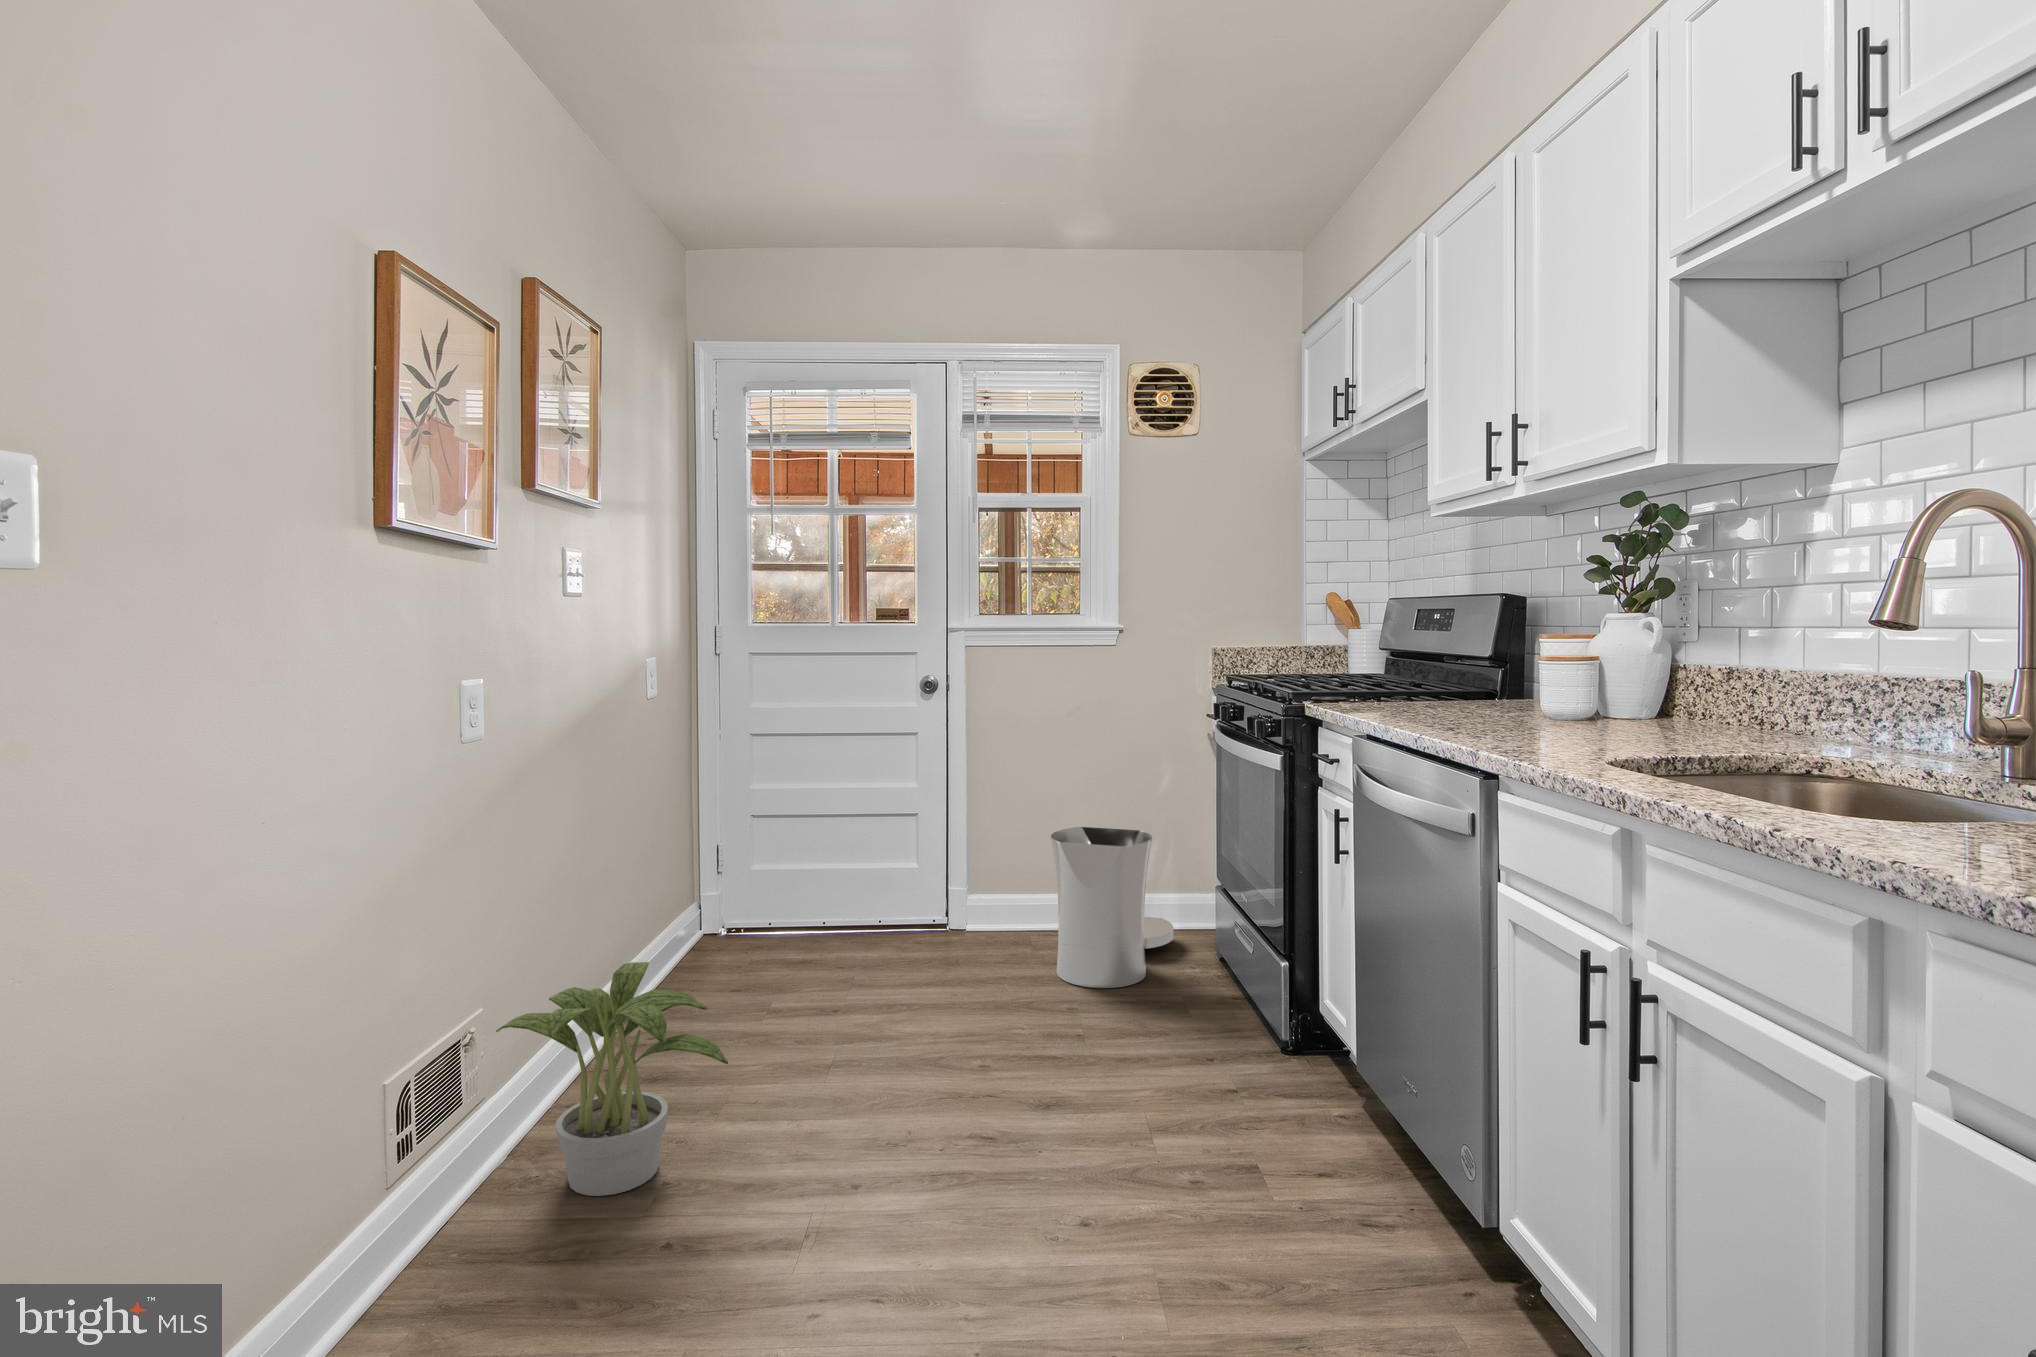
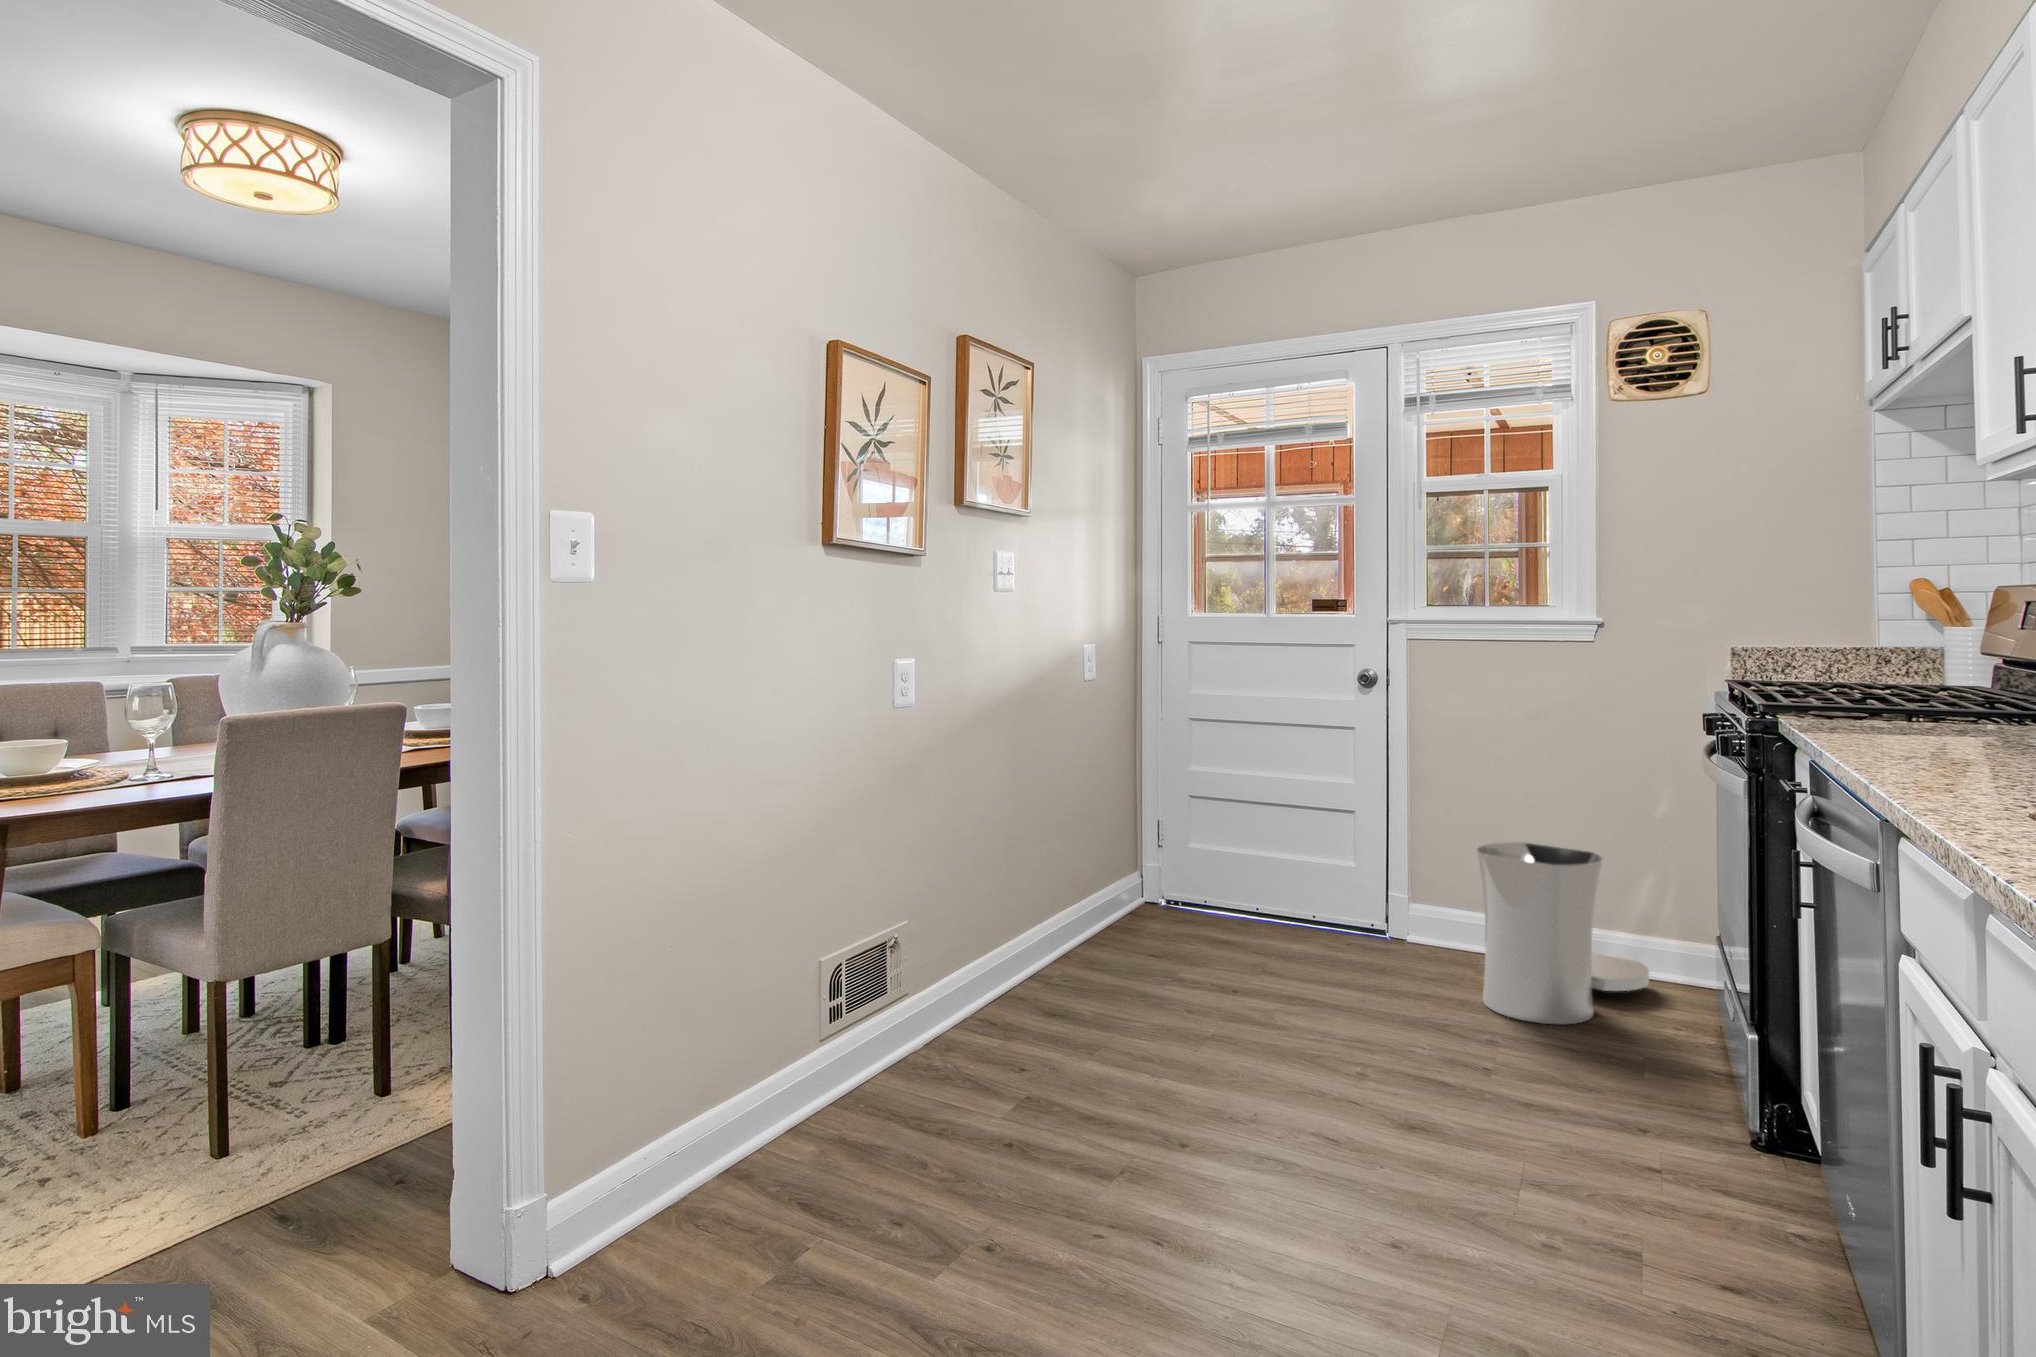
potted plant: present [496,962,728,1196] -> none [913,904,1075,1090]

